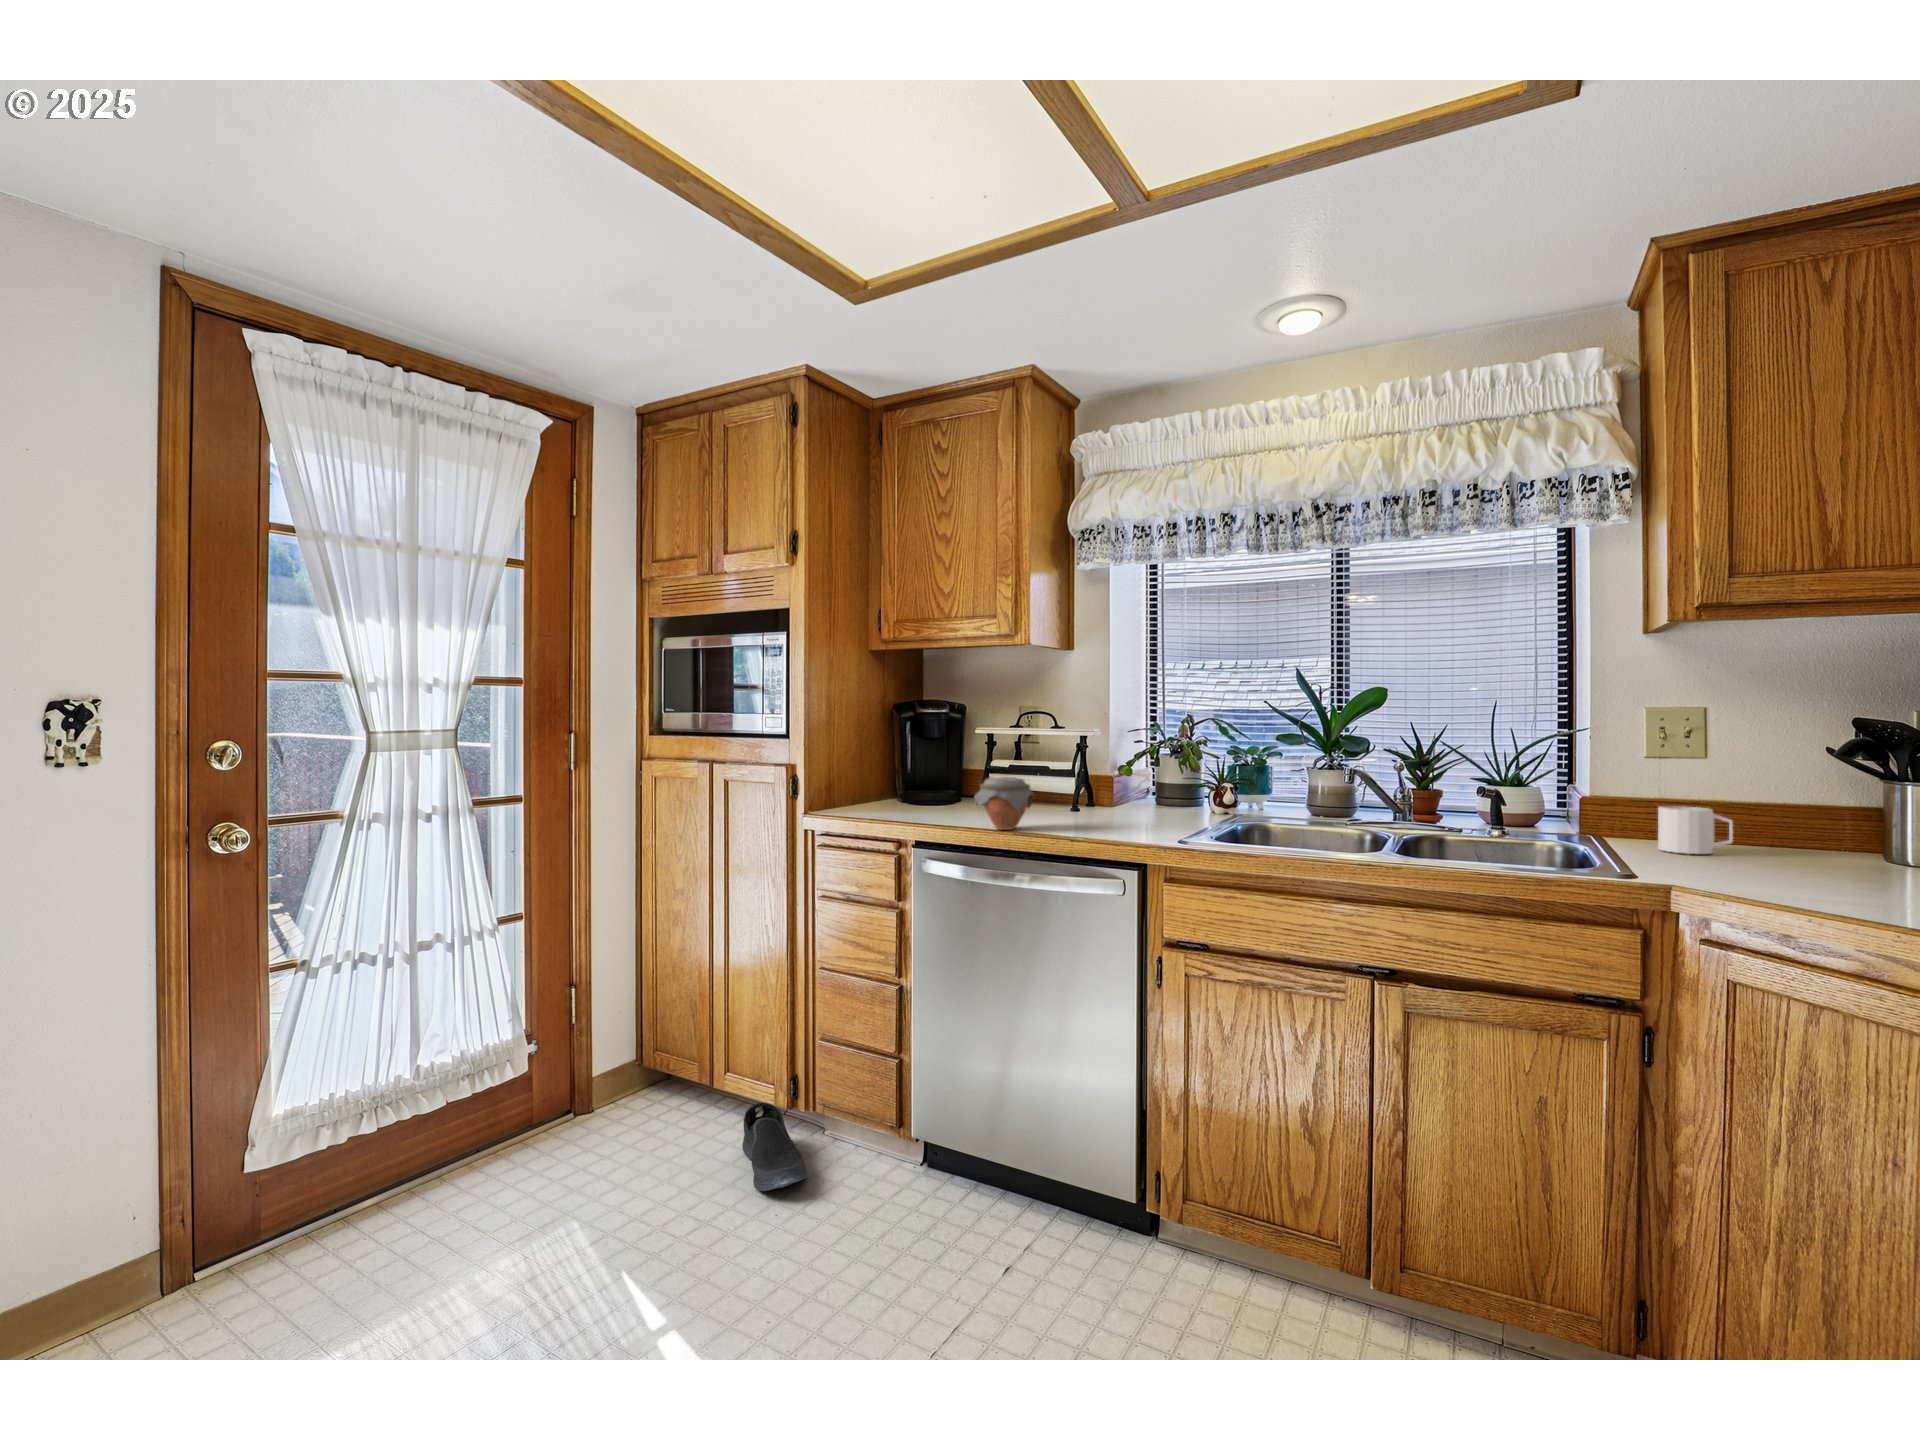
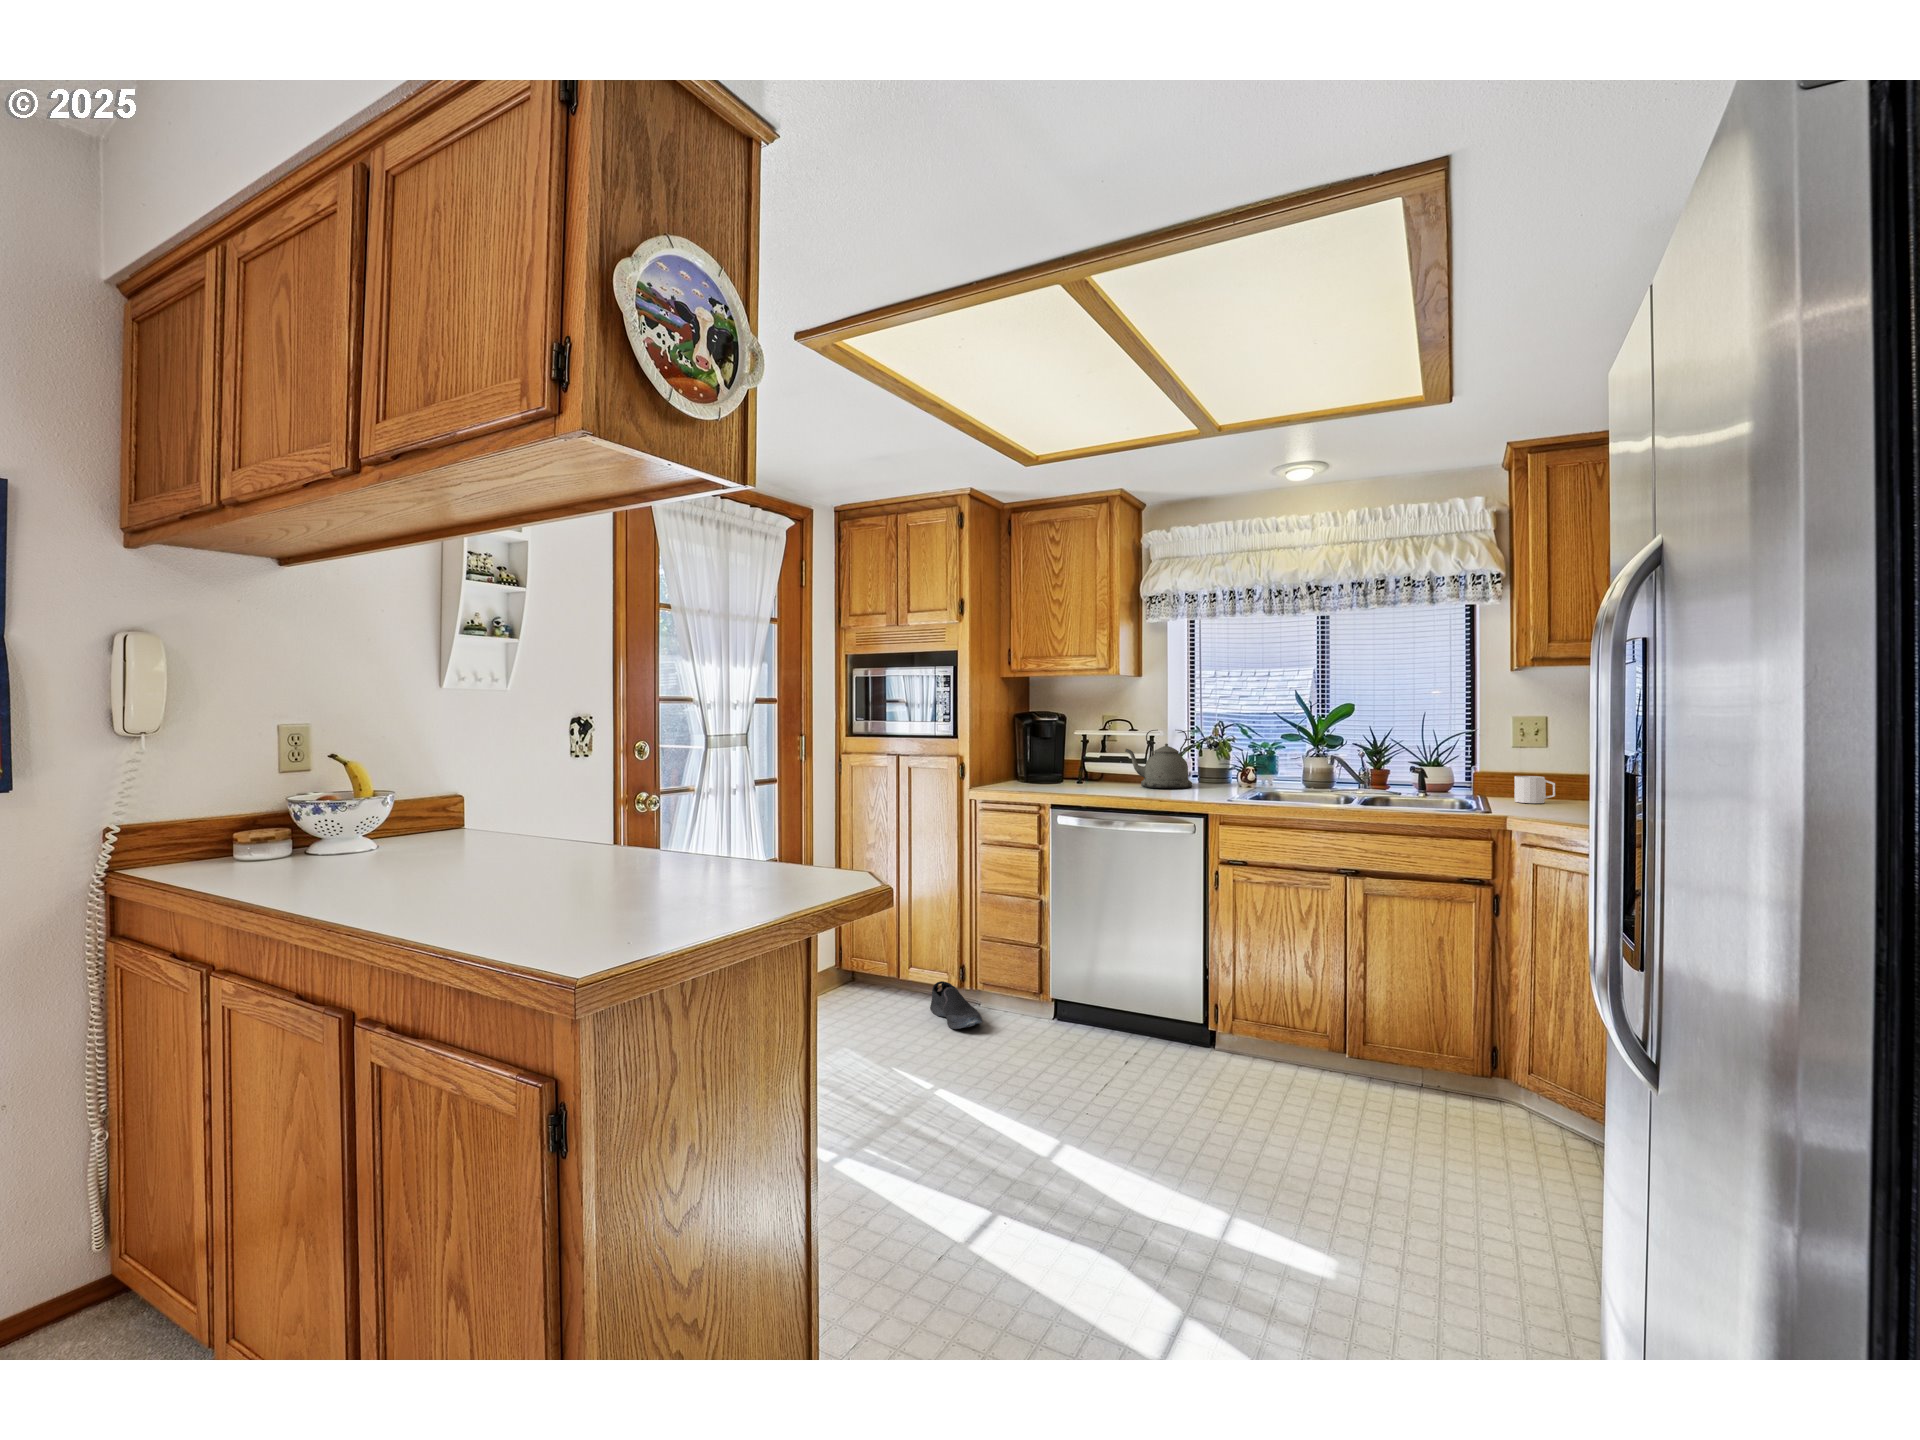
kettle: none [1040,727,1139,816] -> present [1125,730,1192,788]
jar: present [974,777,1033,830] -> none [1091,762,1130,796]

